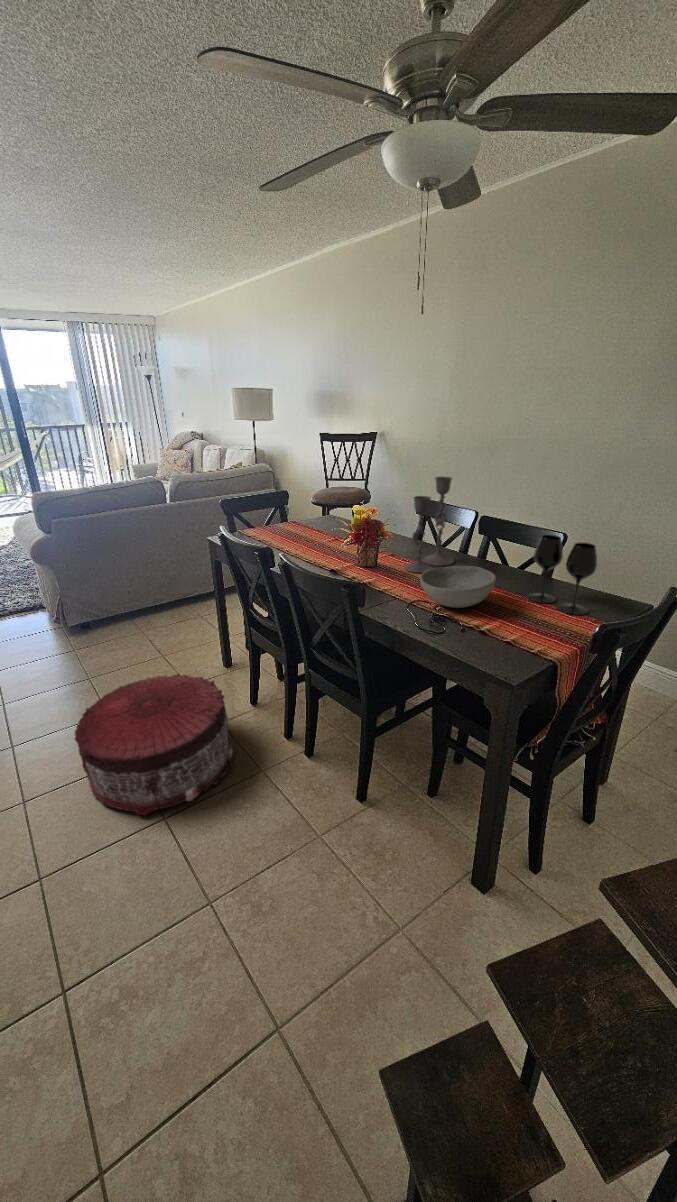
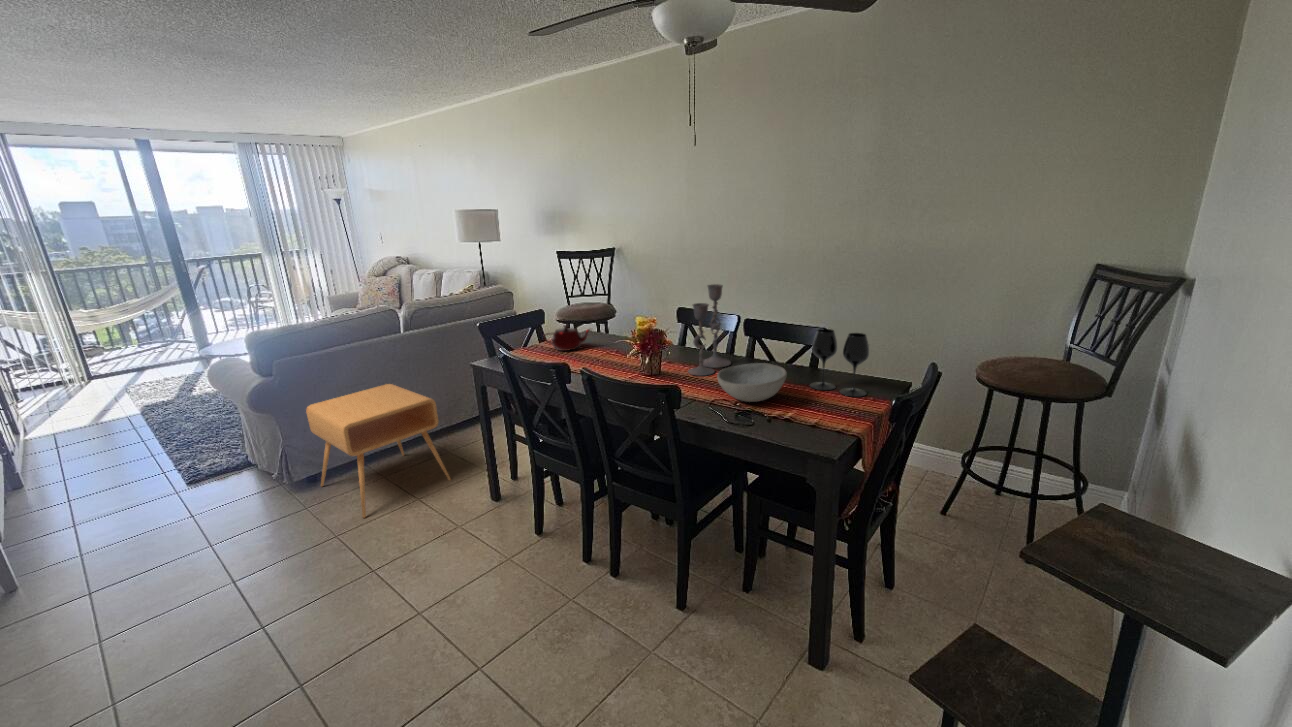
teapot: none [278,508,326,534] -> present [543,325,590,351]
side table: none [76,550,195,668] -> present [306,384,451,518]
pouf: present [75,674,233,816] -> none [363,507,539,666]

